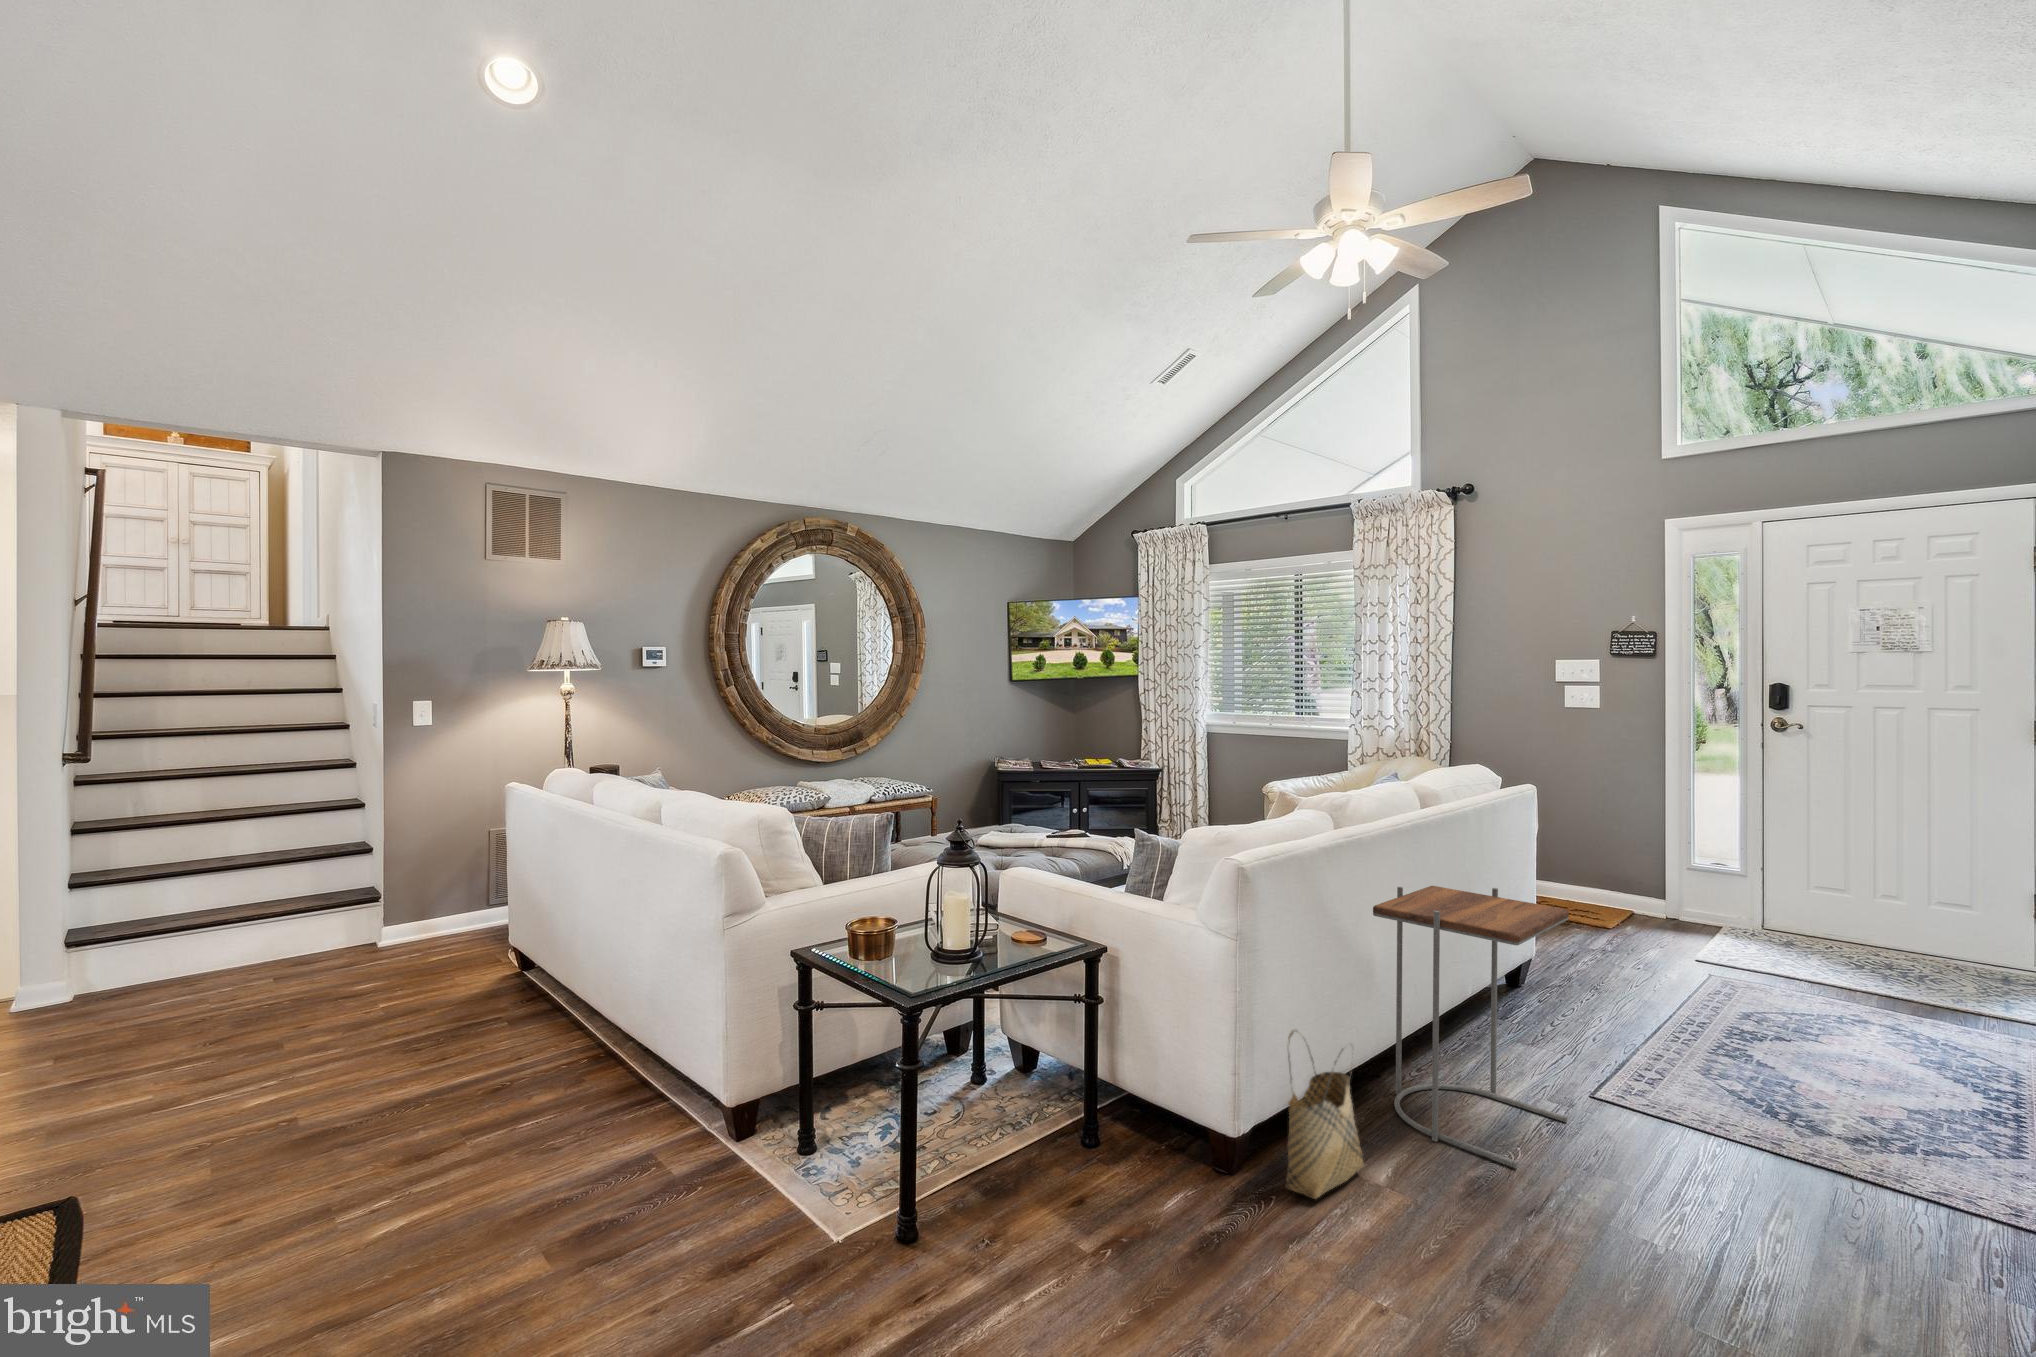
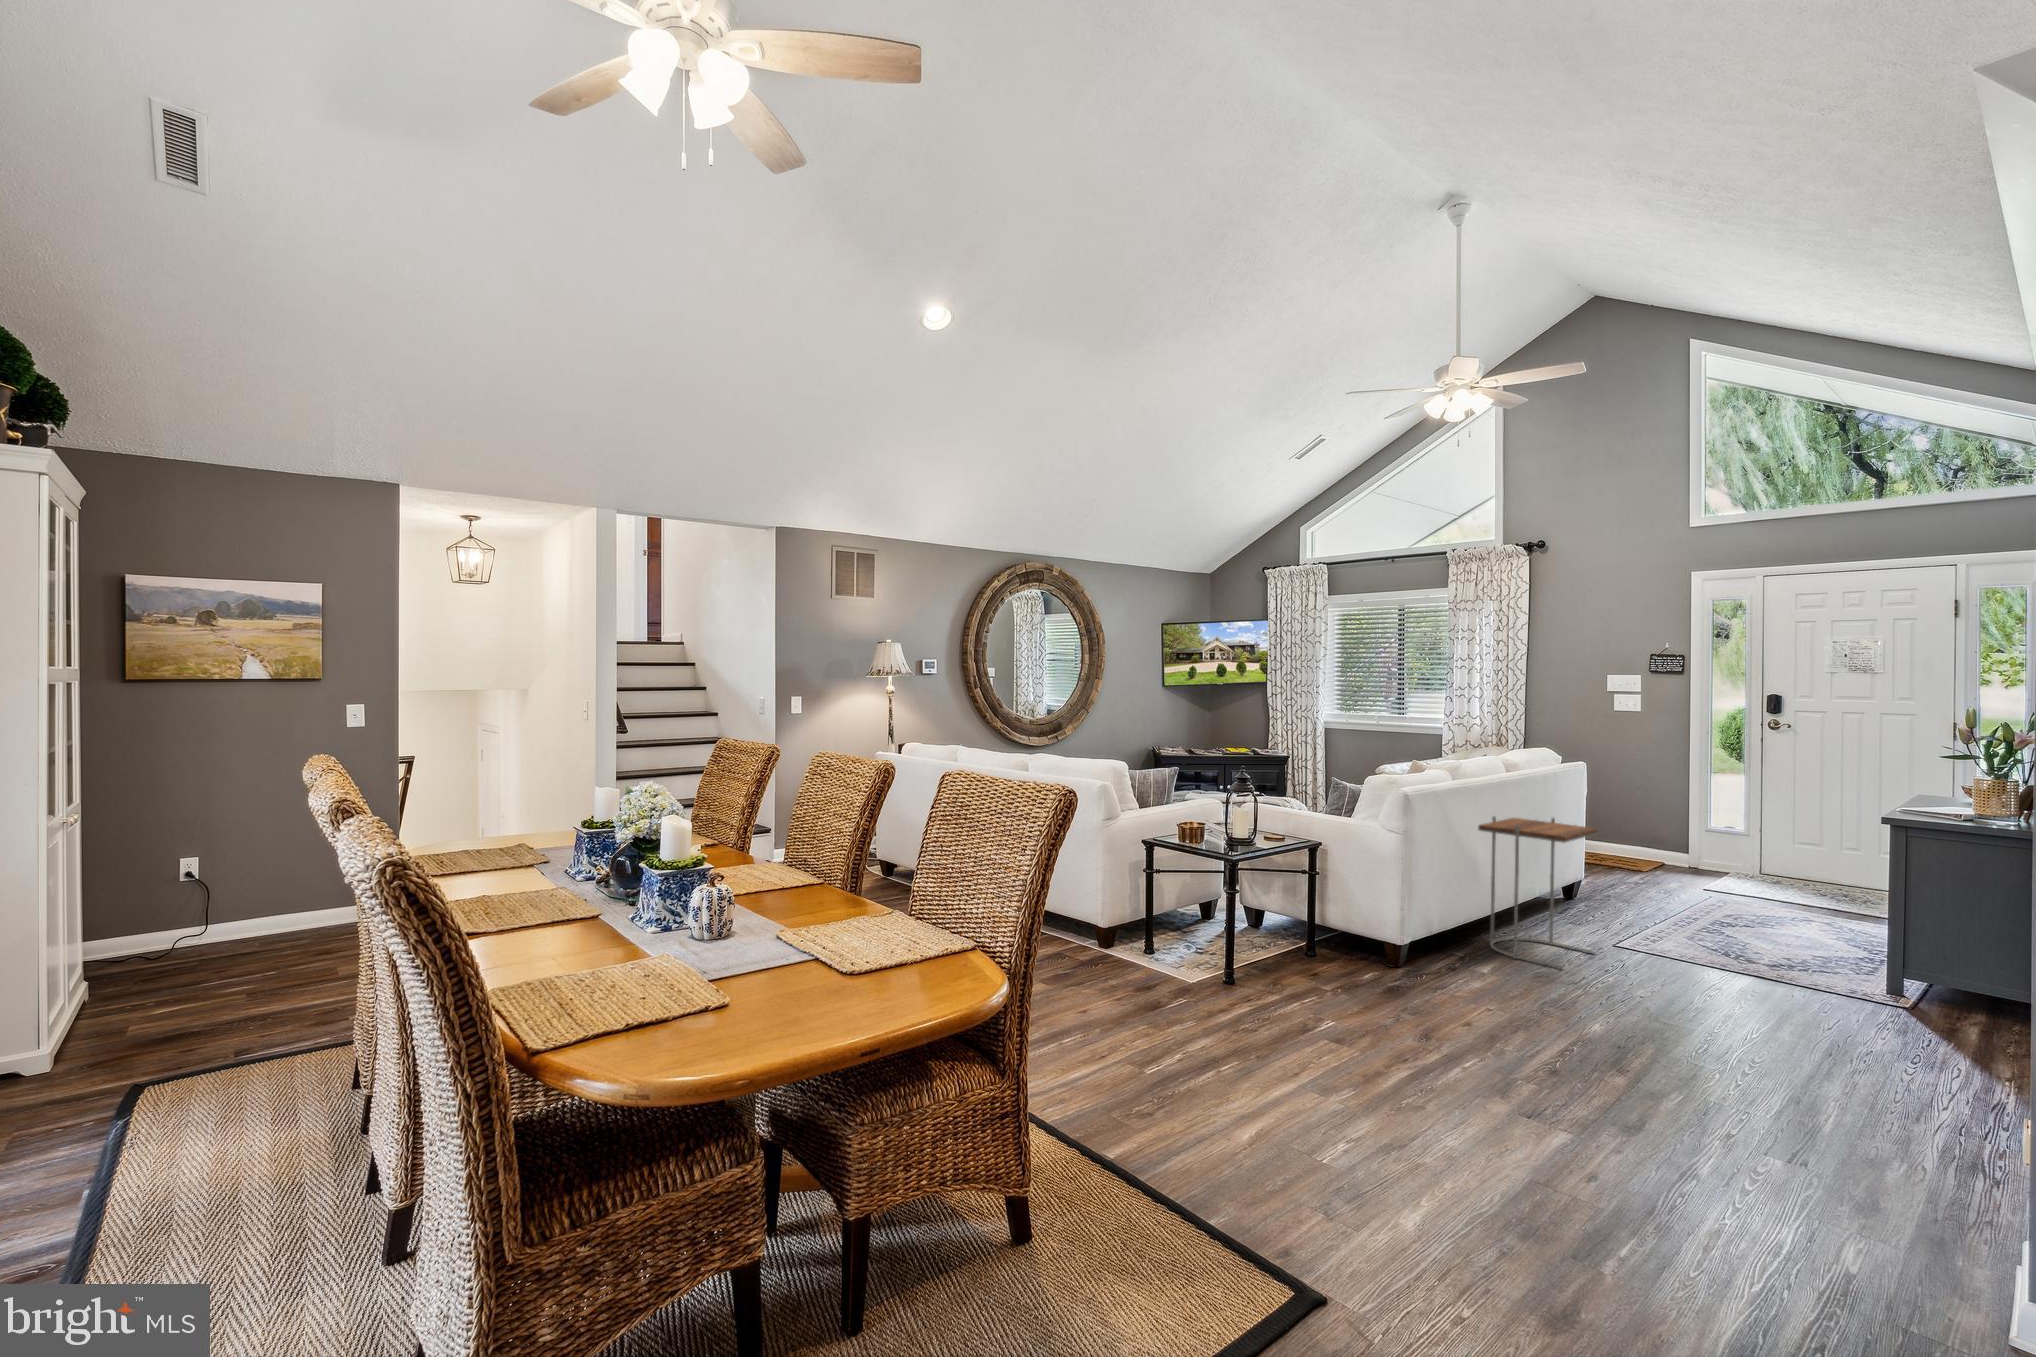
woven basket: present [1286,1030,1363,1199] -> none [1431,888,1475,975]

